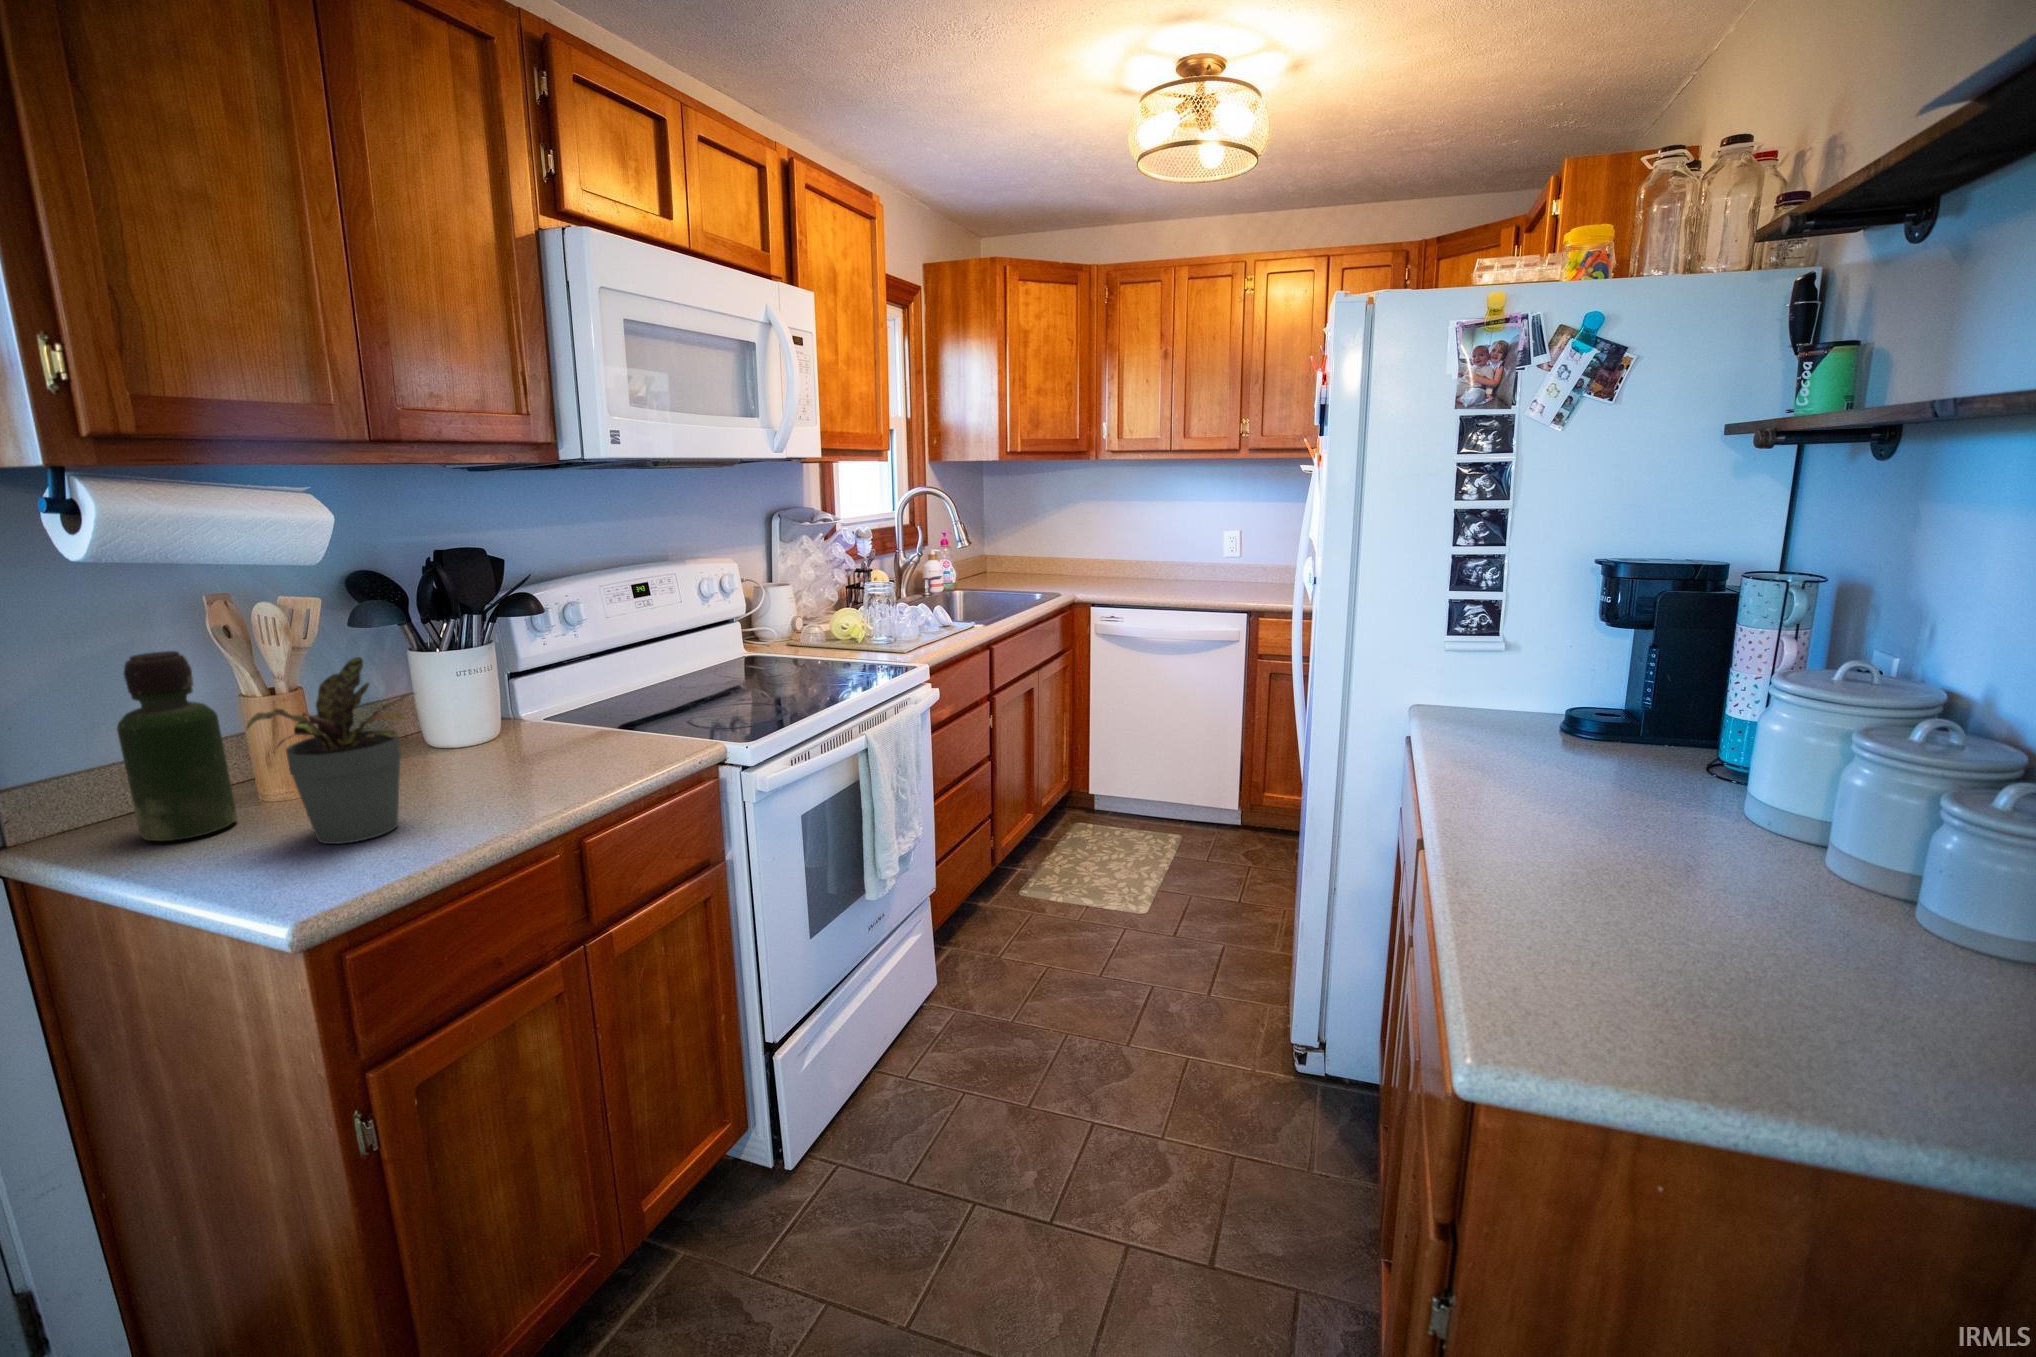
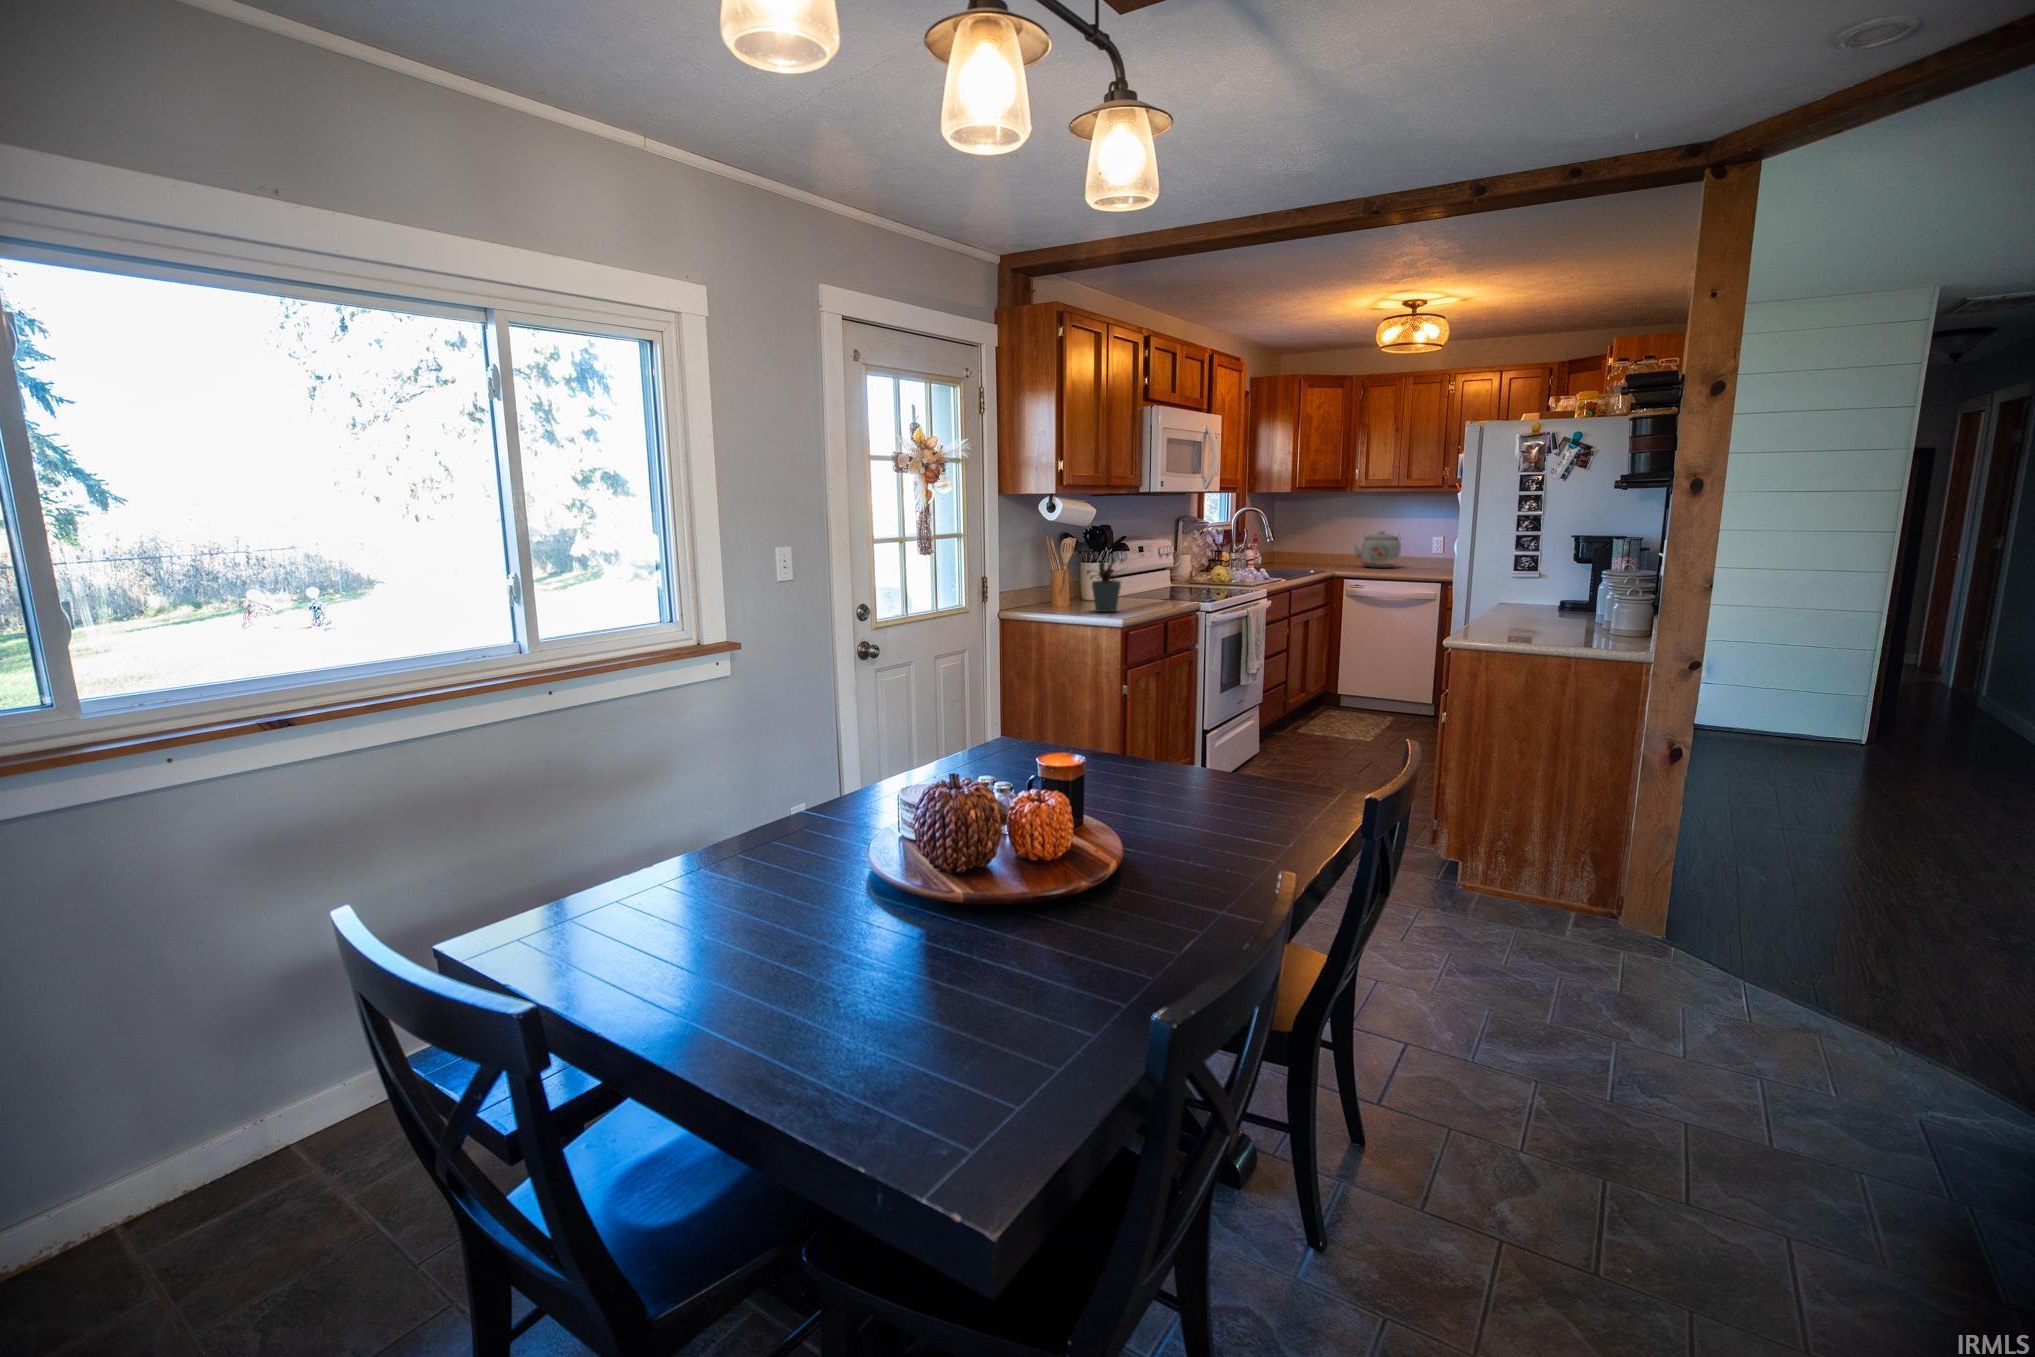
kettle: none [1103,524,1175,584] -> present [1354,532,1401,568]
bottle: present [117,651,237,841] -> none [1041,553,1065,610]

